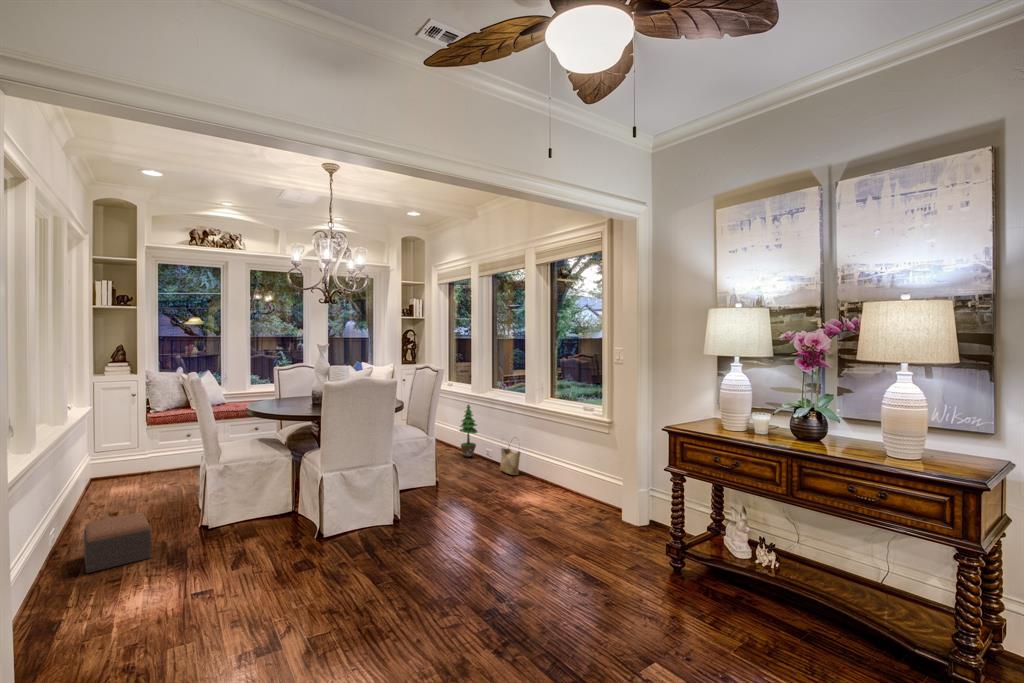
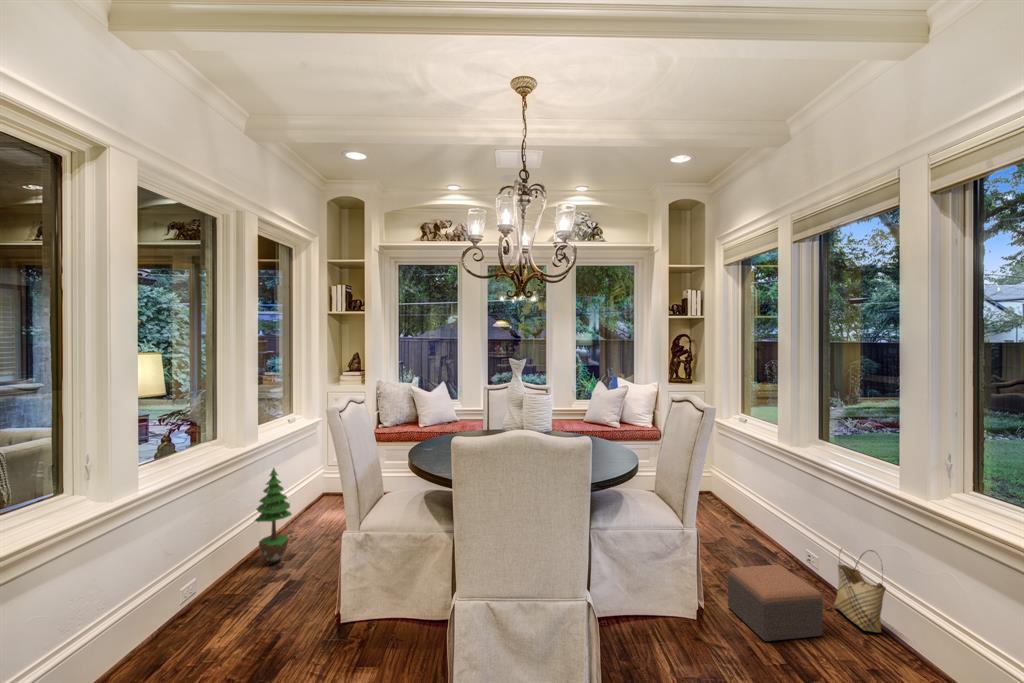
potted tree: present [459,404,477,457] -> present [255,468,291,562]
footstool: present [84,512,151,573] -> present [728,565,822,641]

